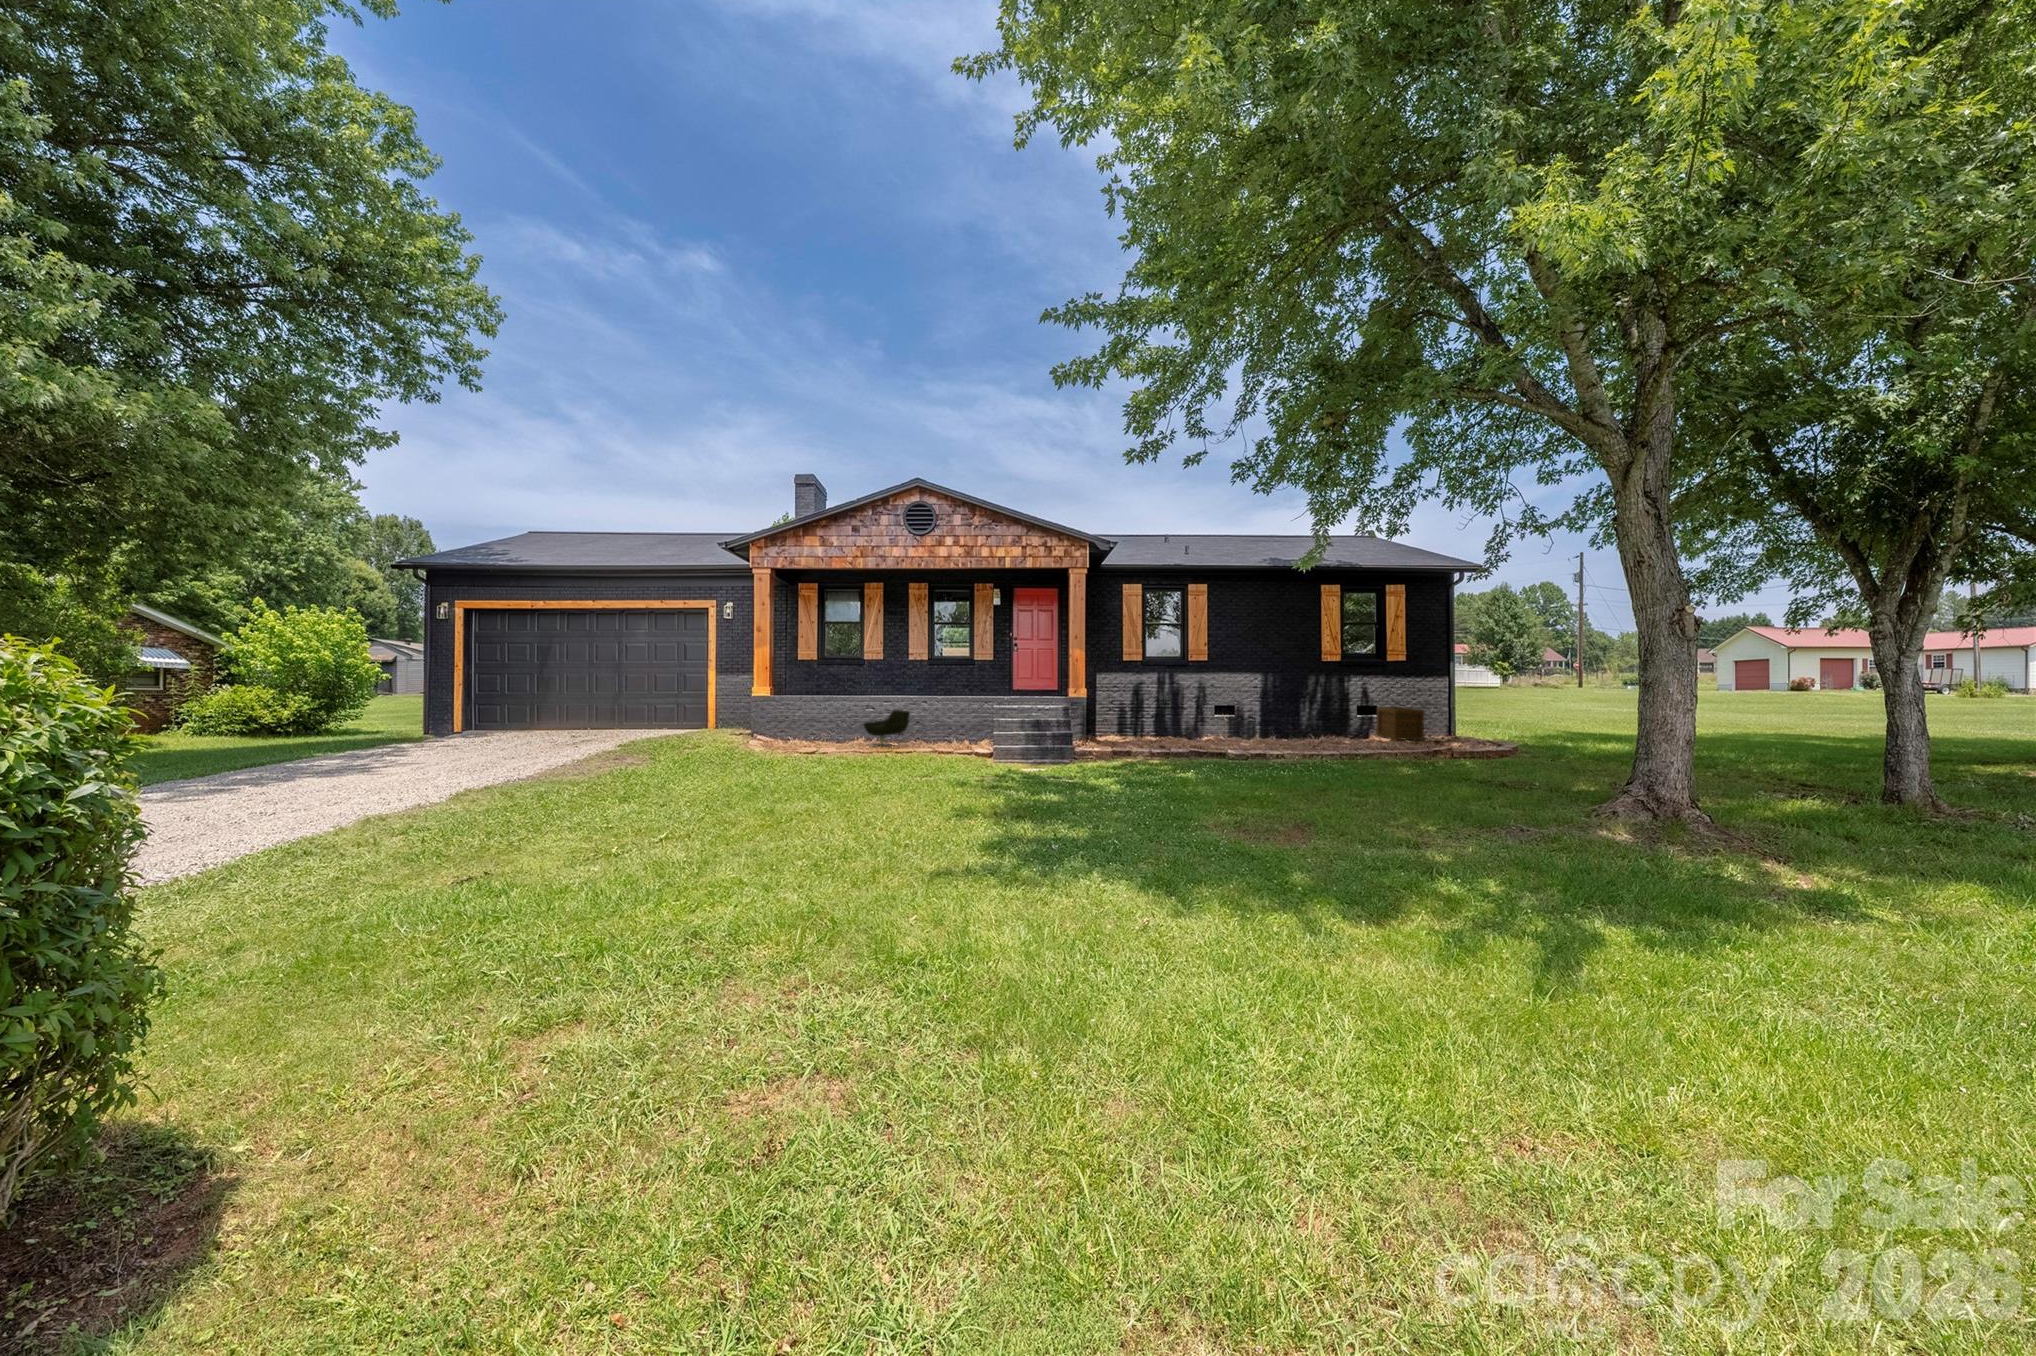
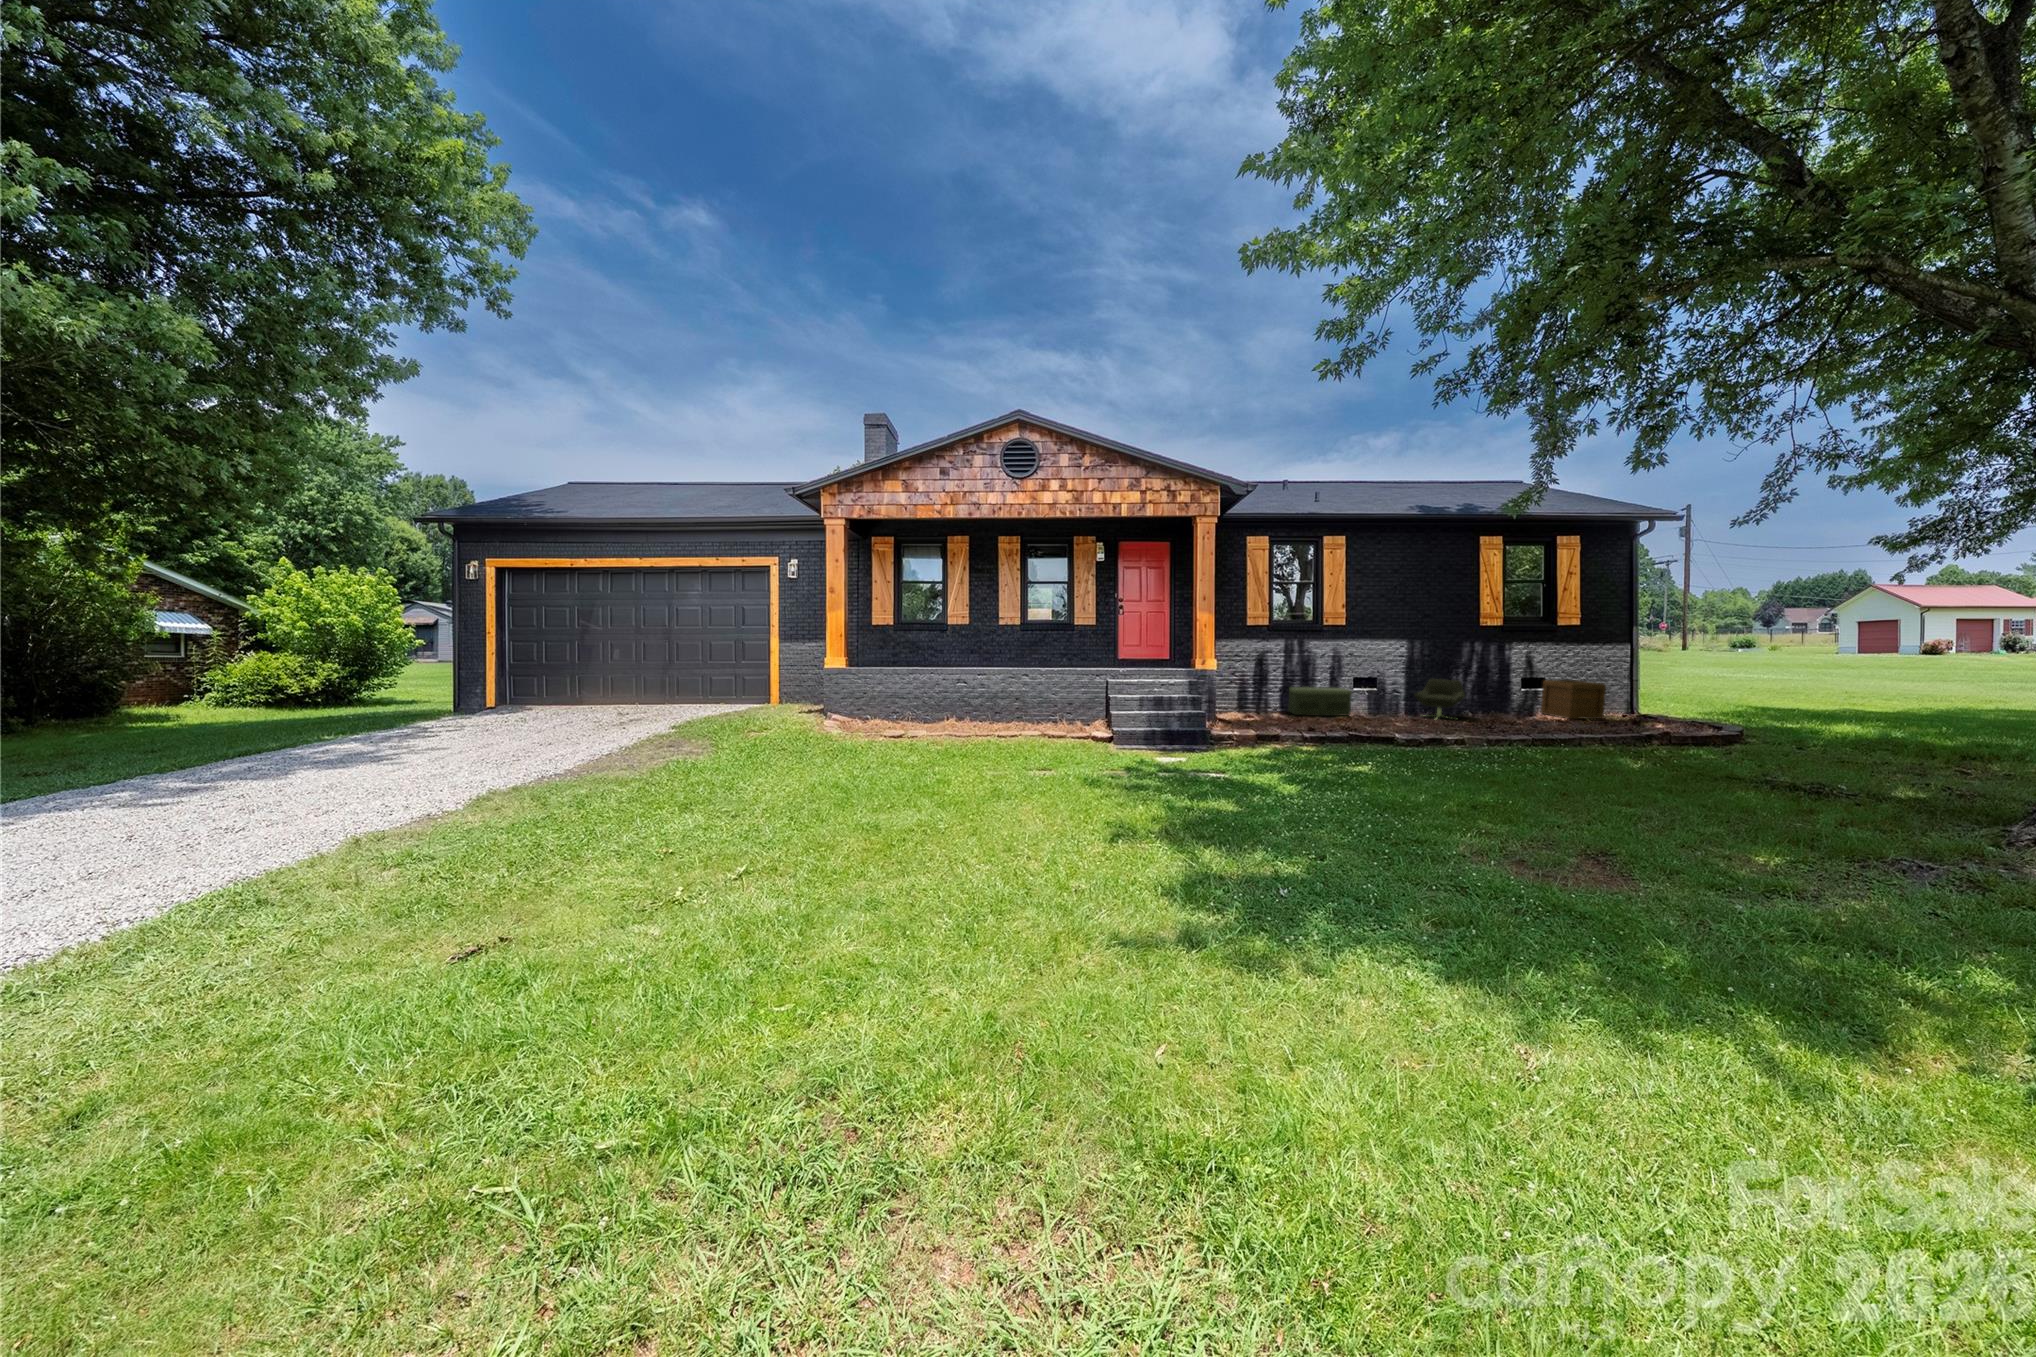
lounge chair: present [863,710,910,745] -> present [1415,679,1465,719]
storage bench: none [1160,714,1211,738] -> present [1288,687,1352,716]

